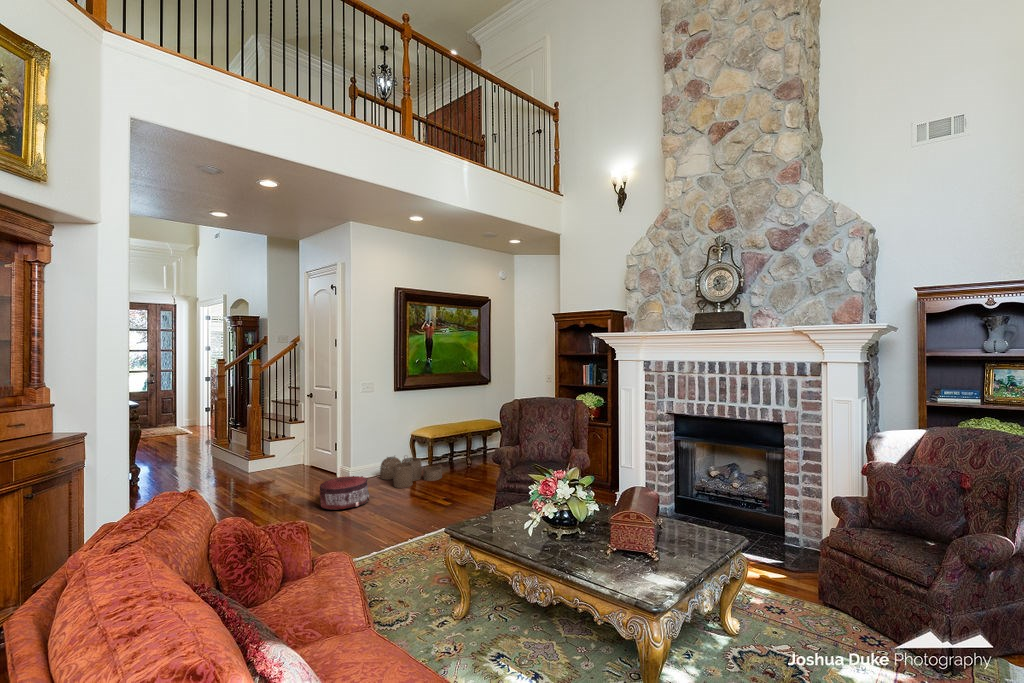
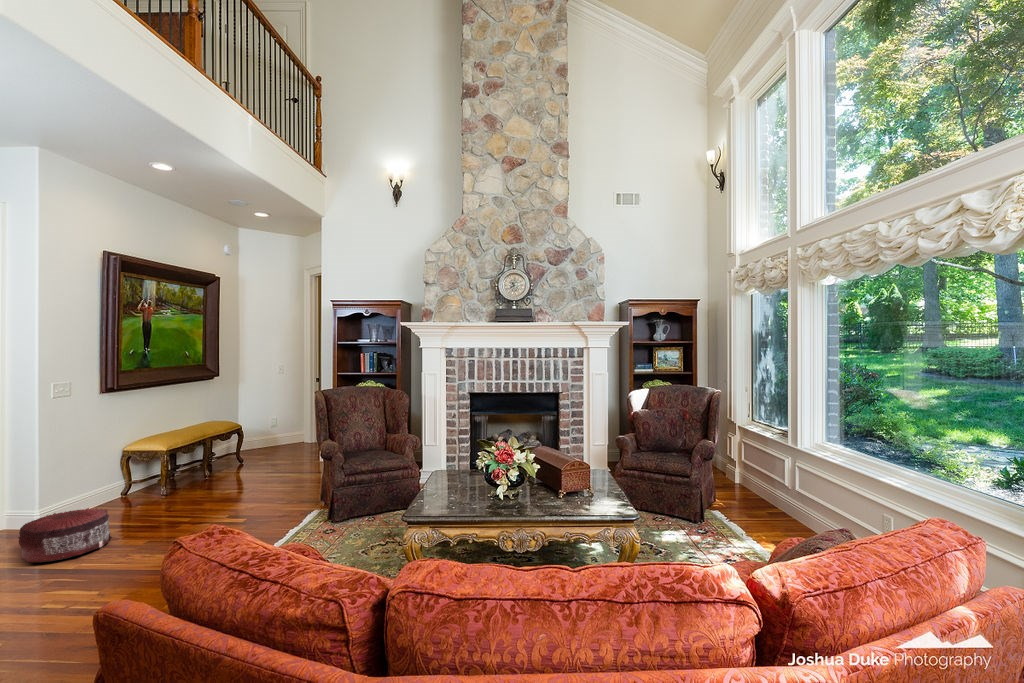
woven basket: present [380,456,442,488] -> none [81,476,190,518]

